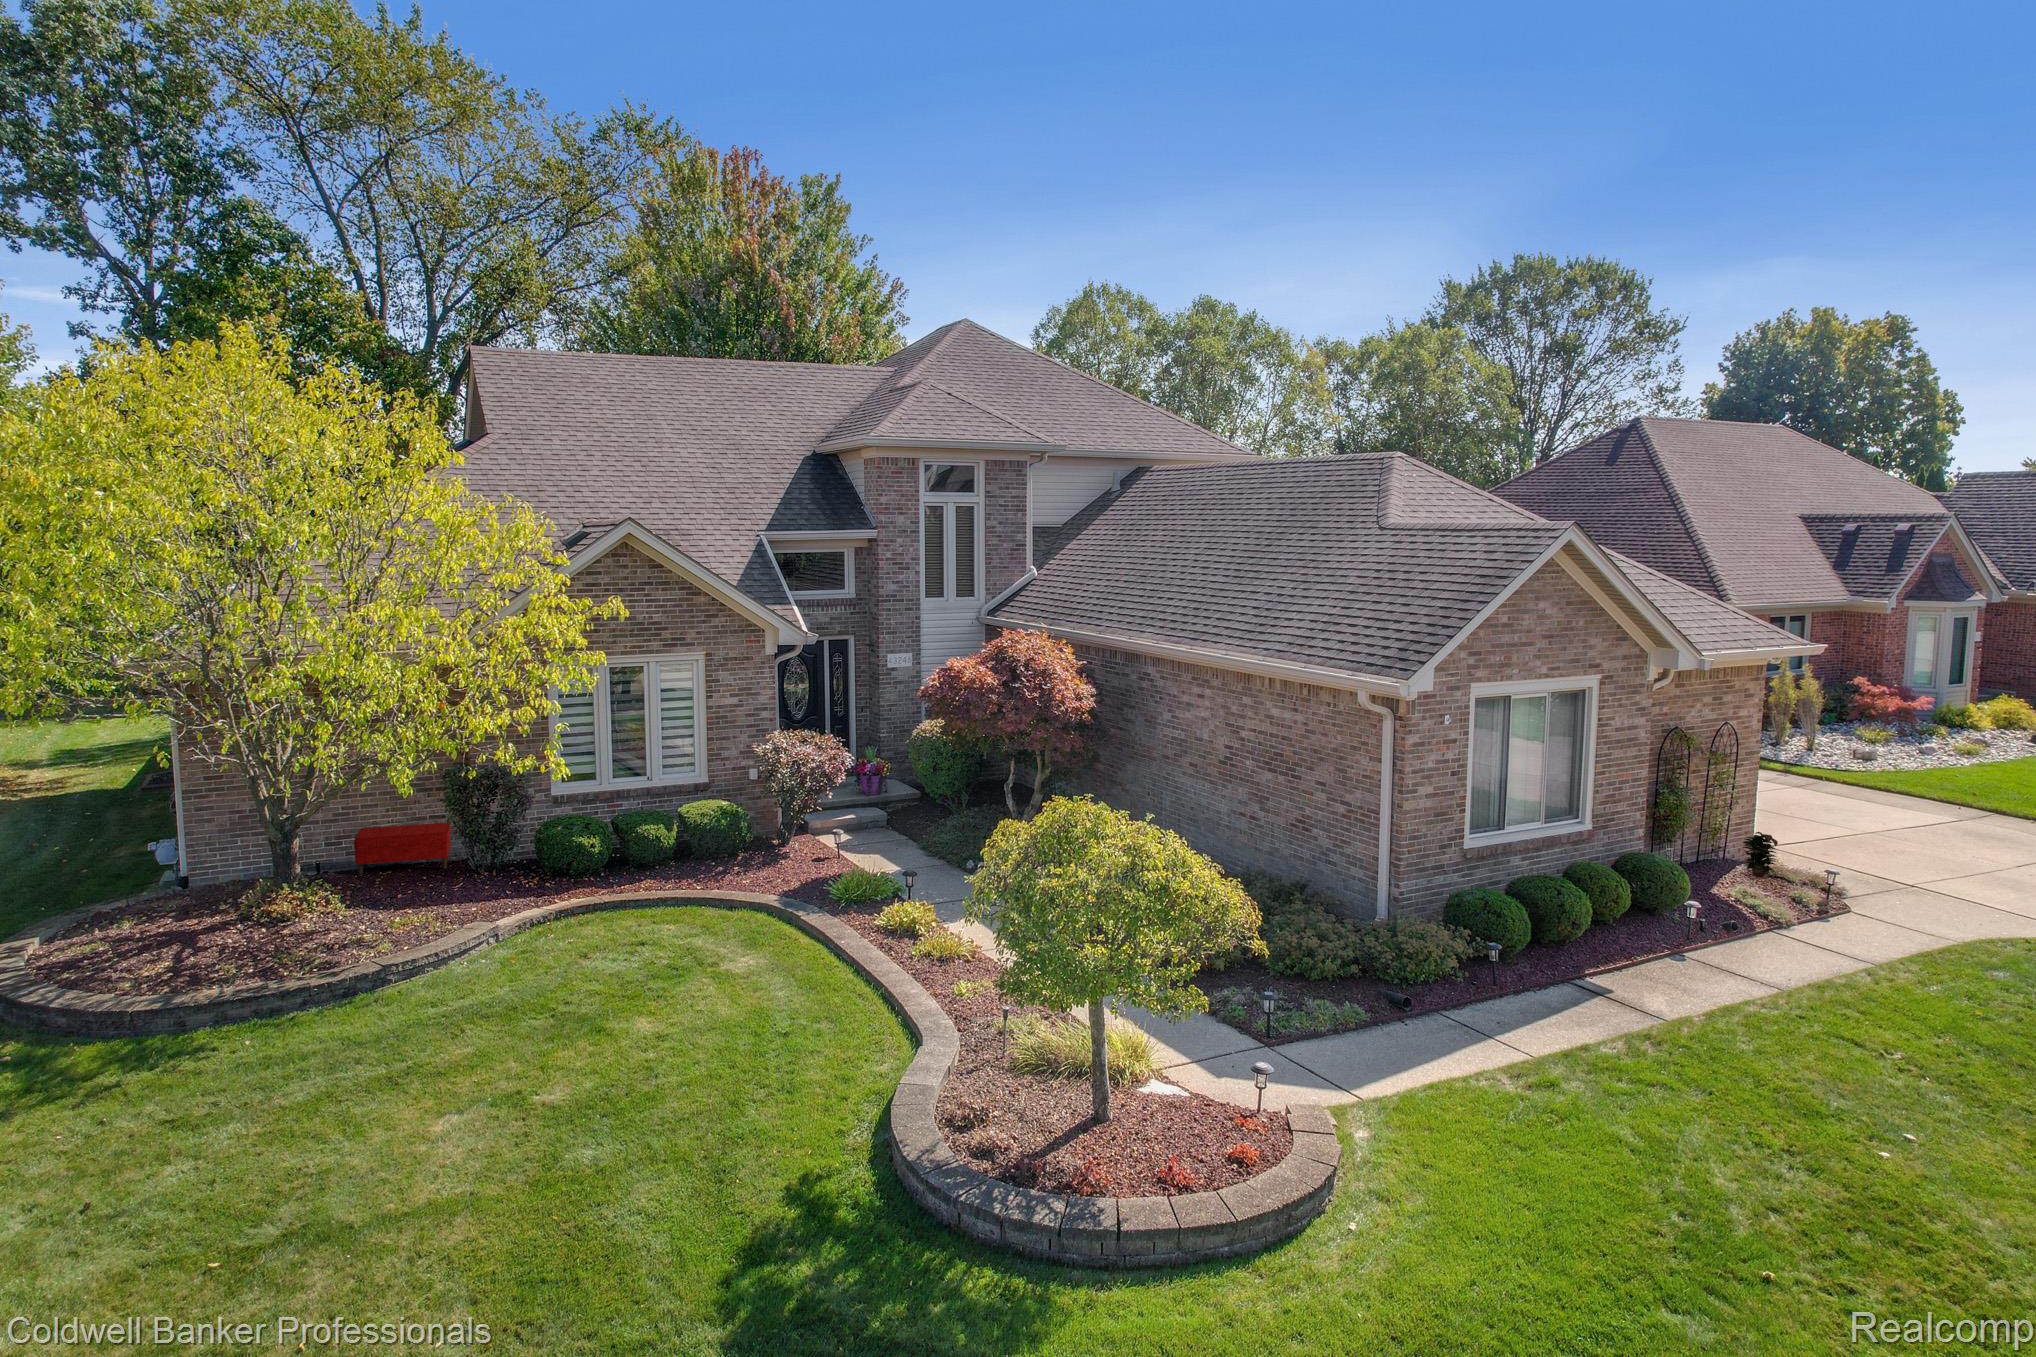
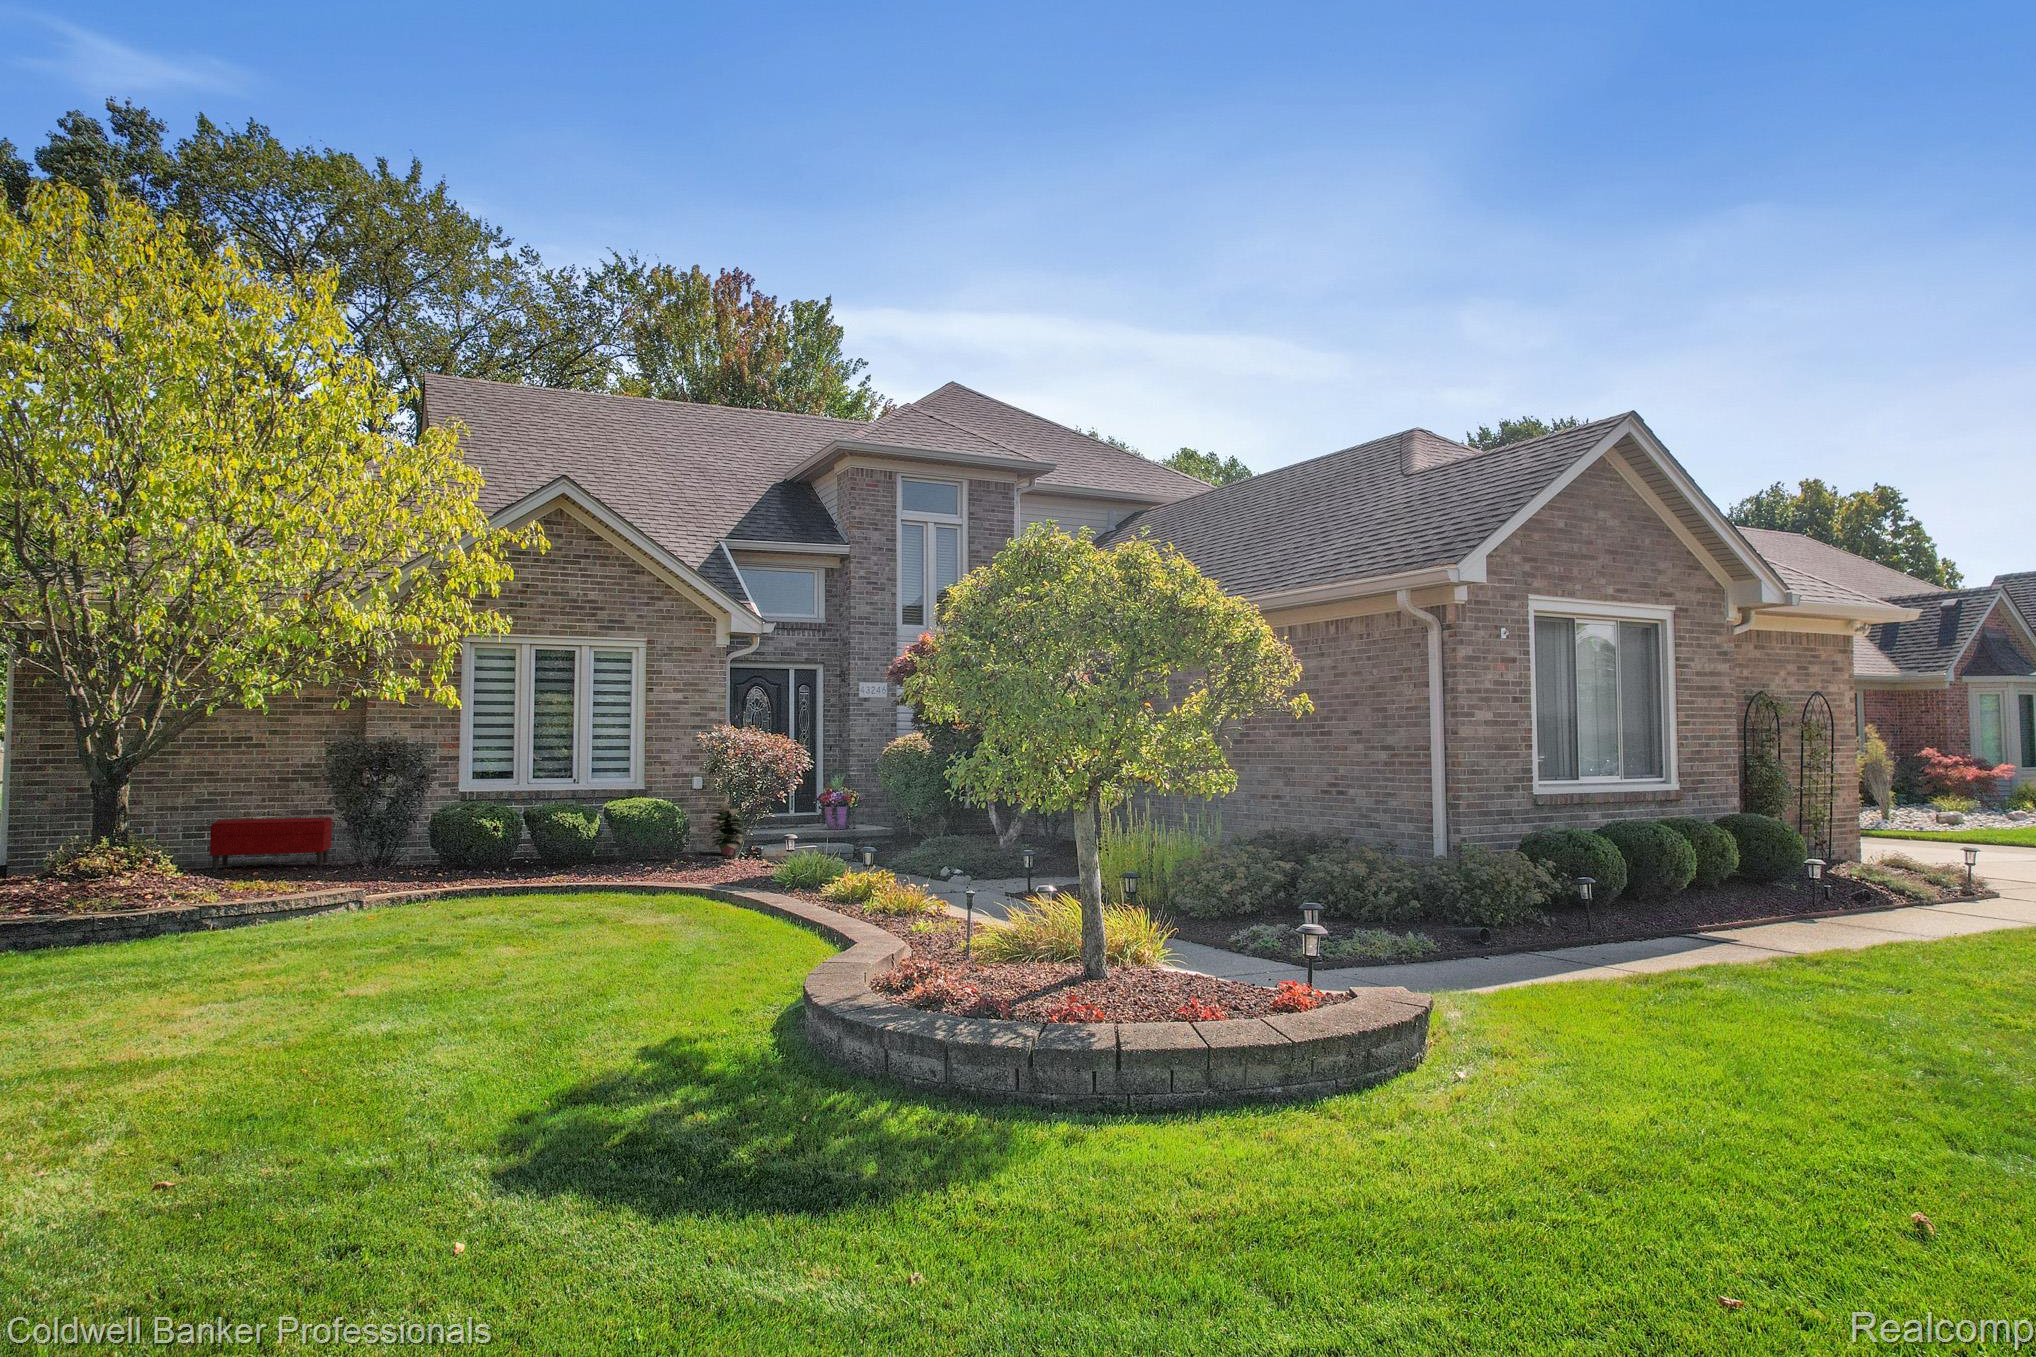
decorative plant: present [1742,832,1778,877] -> present [710,803,745,855]

